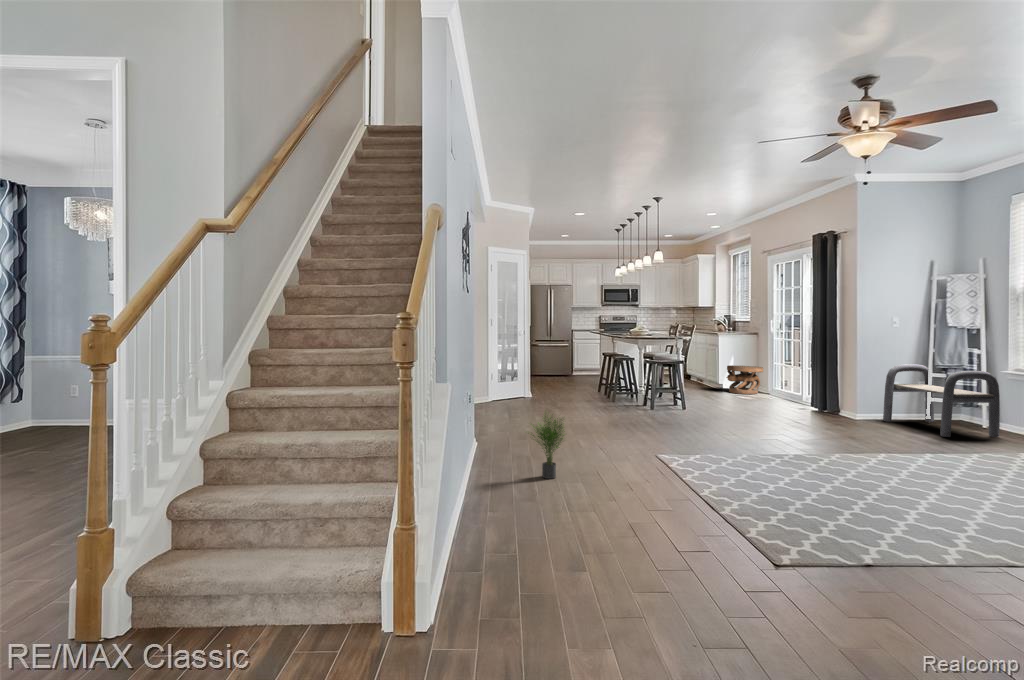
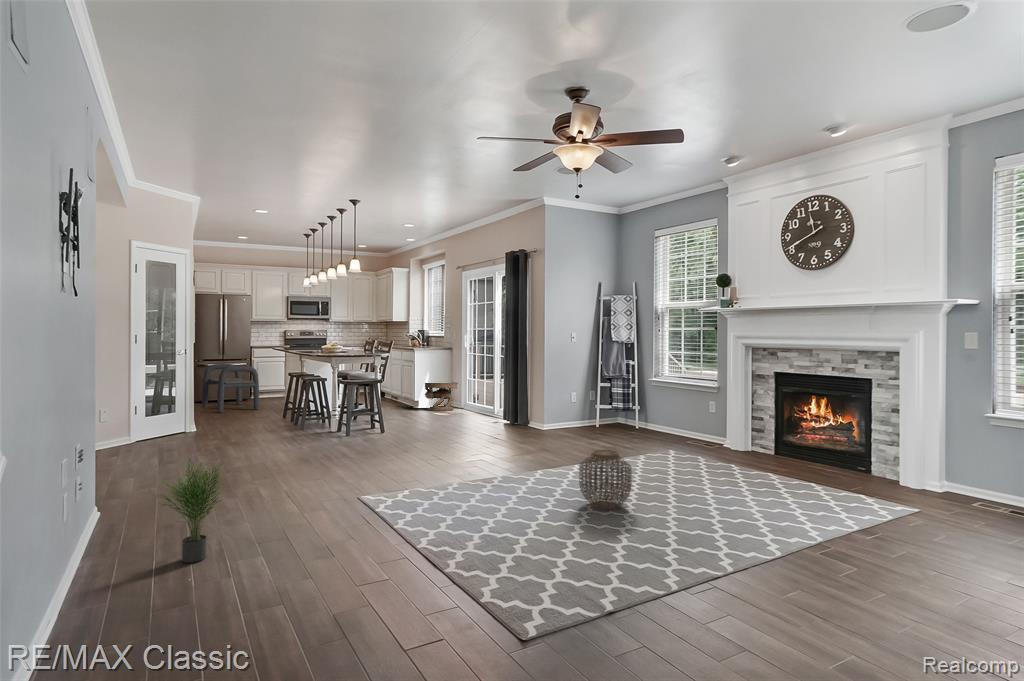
bench: present [883,364,1000,437] -> present [202,364,259,412]
woven basket: none [868,439,930,497] -> present [579,450,631,510]

